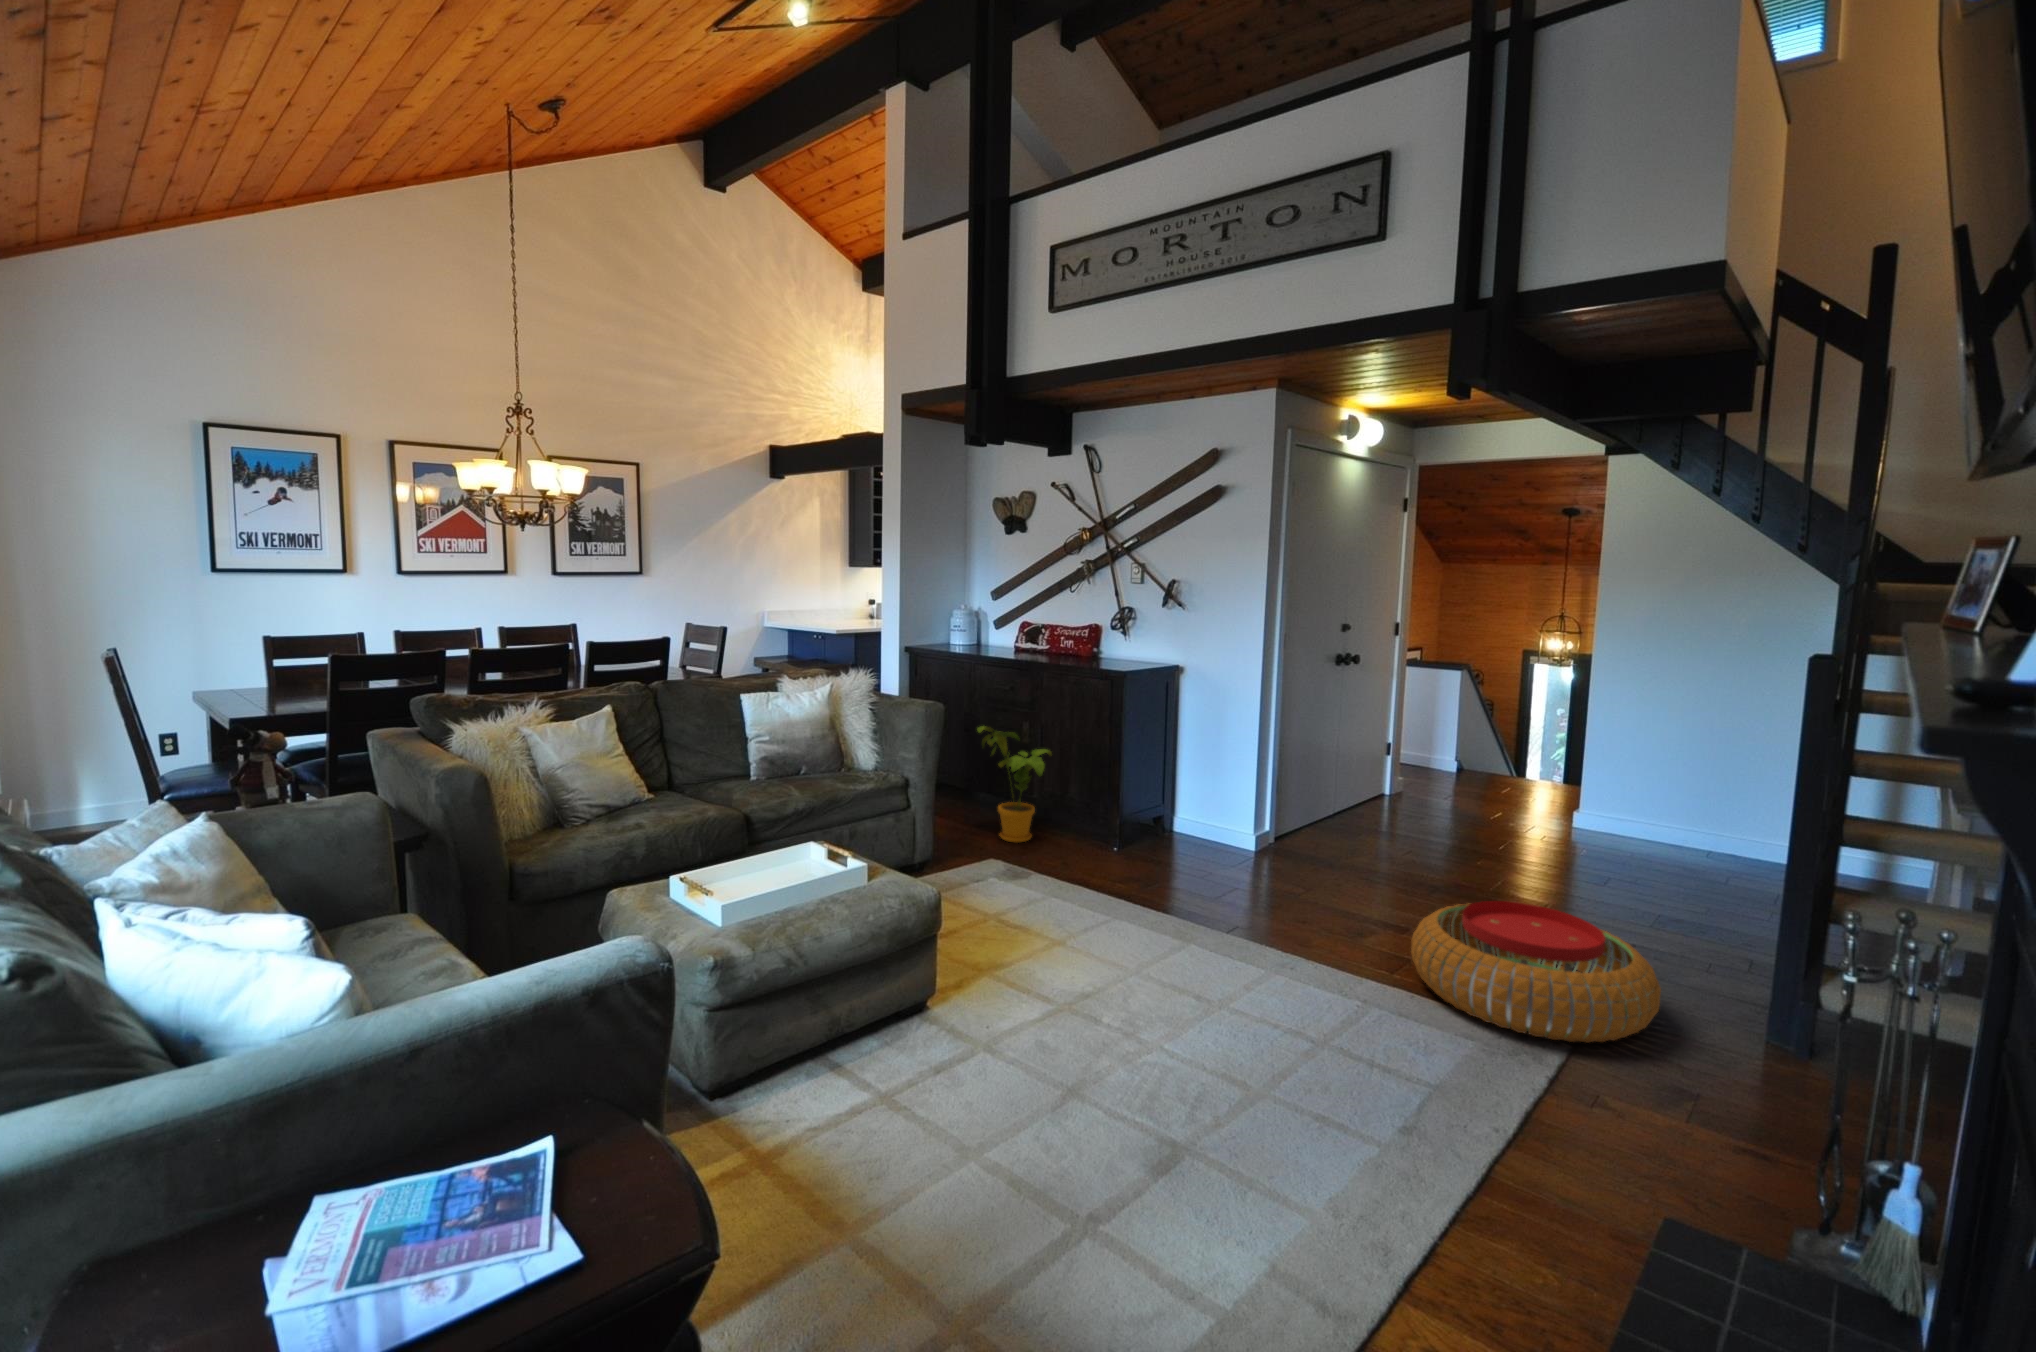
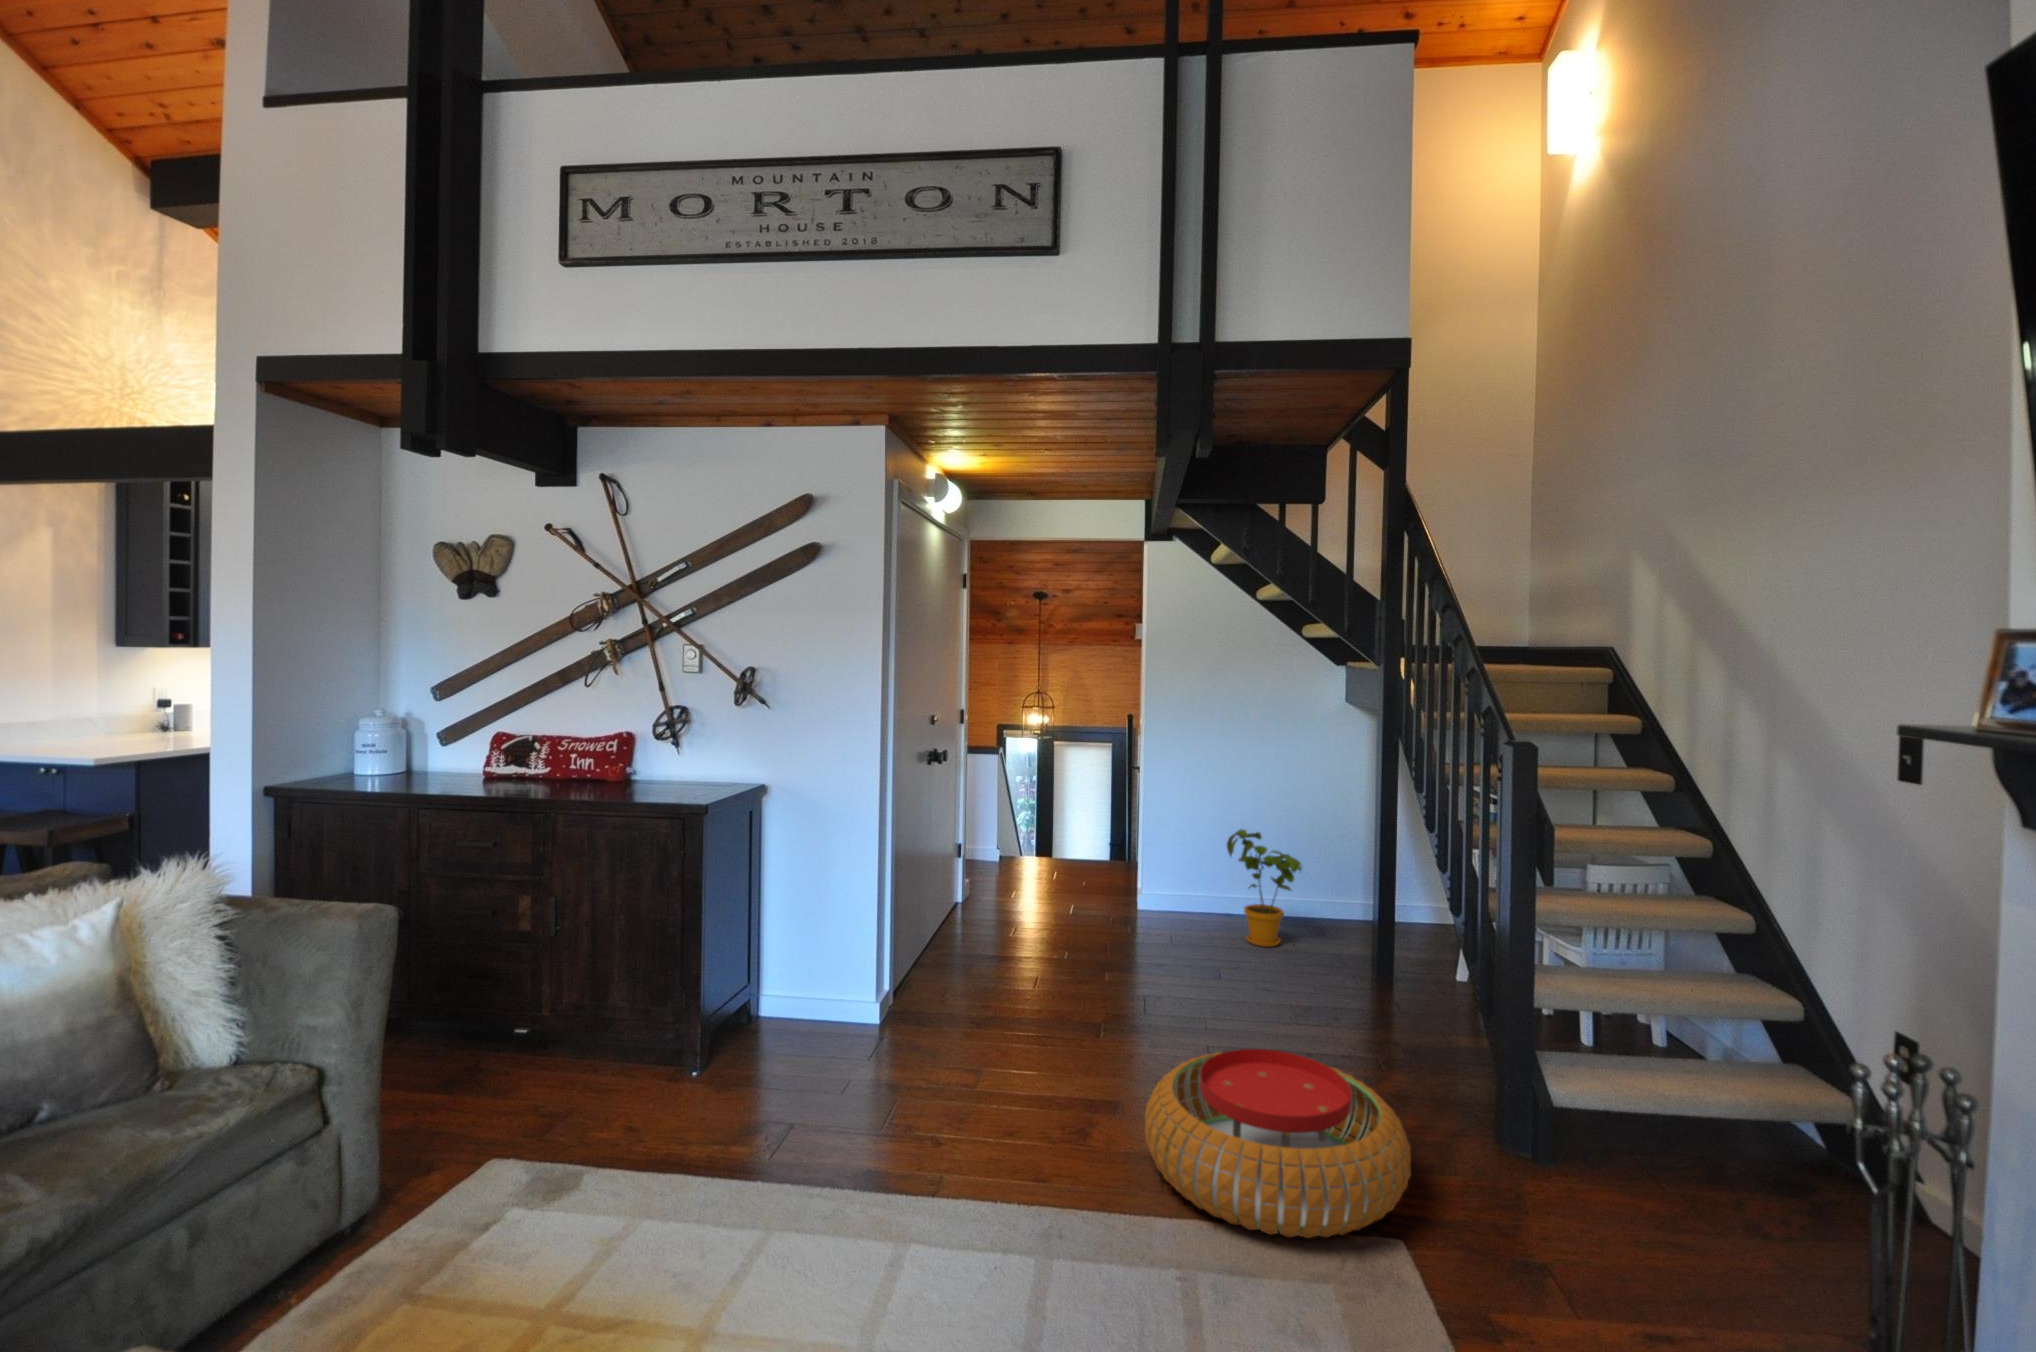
house plant: present [977,726,1052,842] -> present [1227,829,1302,947]

